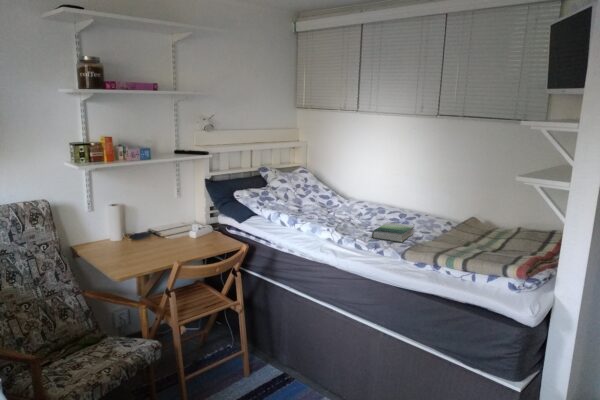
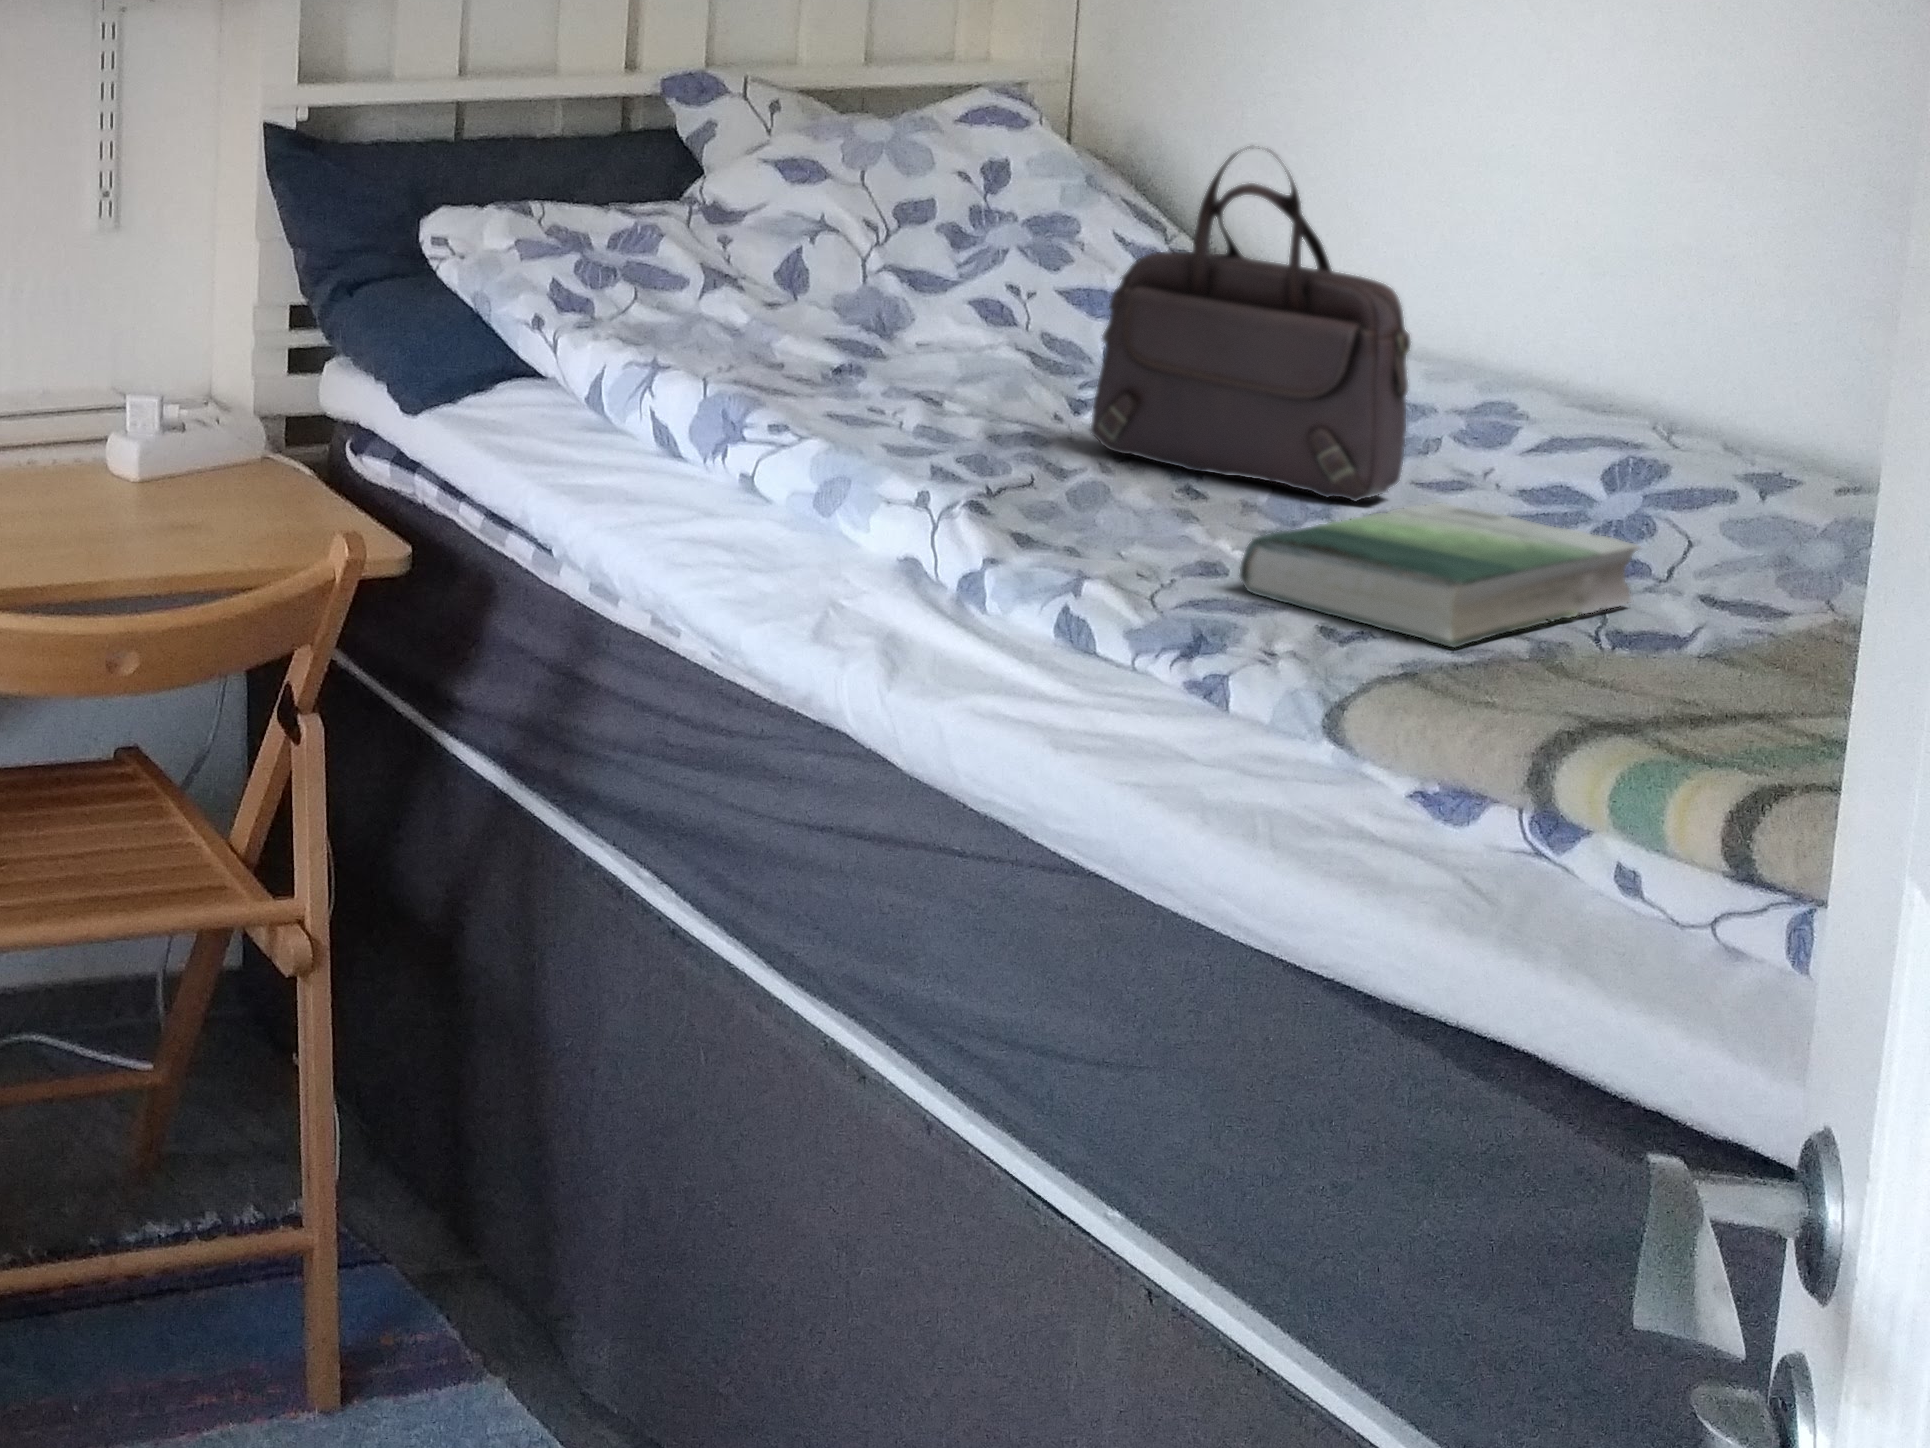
handbag: none [335,176,377,223] -> present [1091,148,1410,501]

